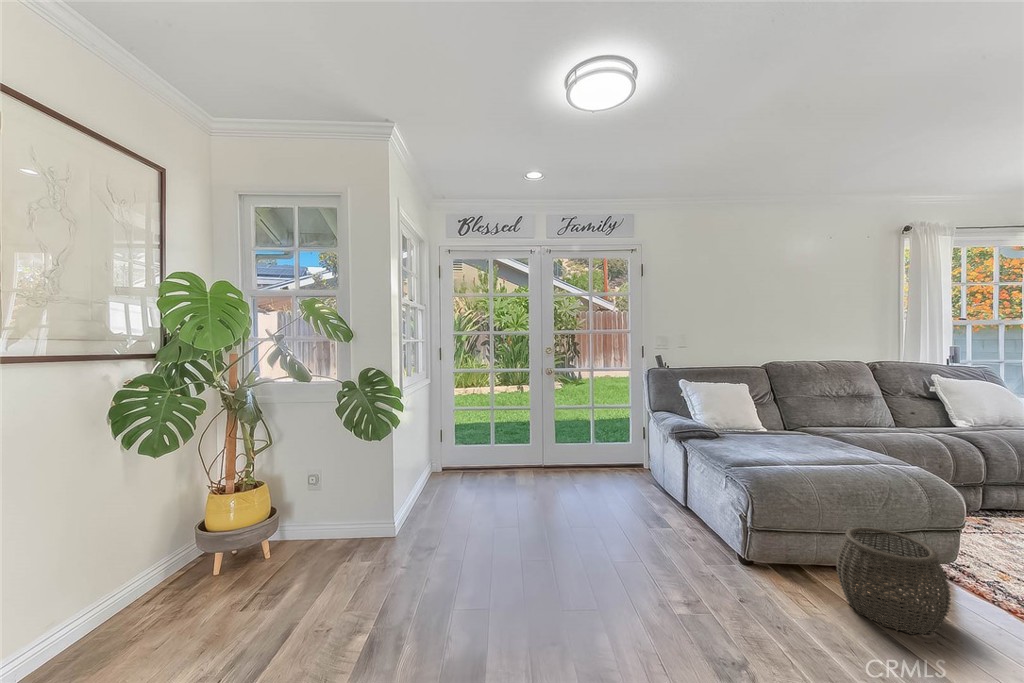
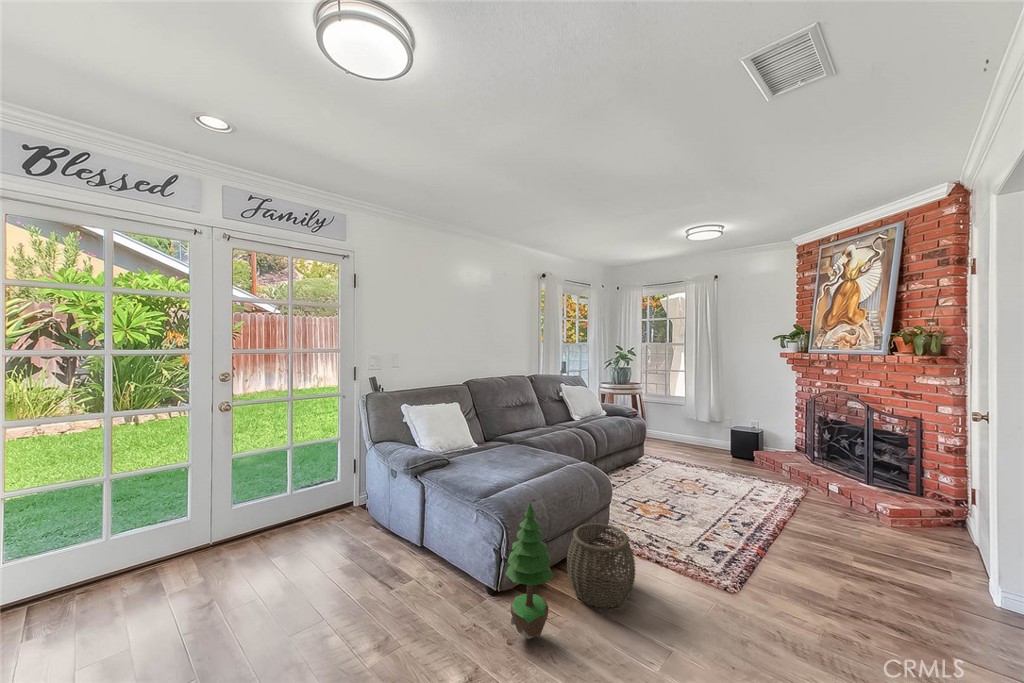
potted tree: none [733,467,790,605] -> present [506,503,554,639]

